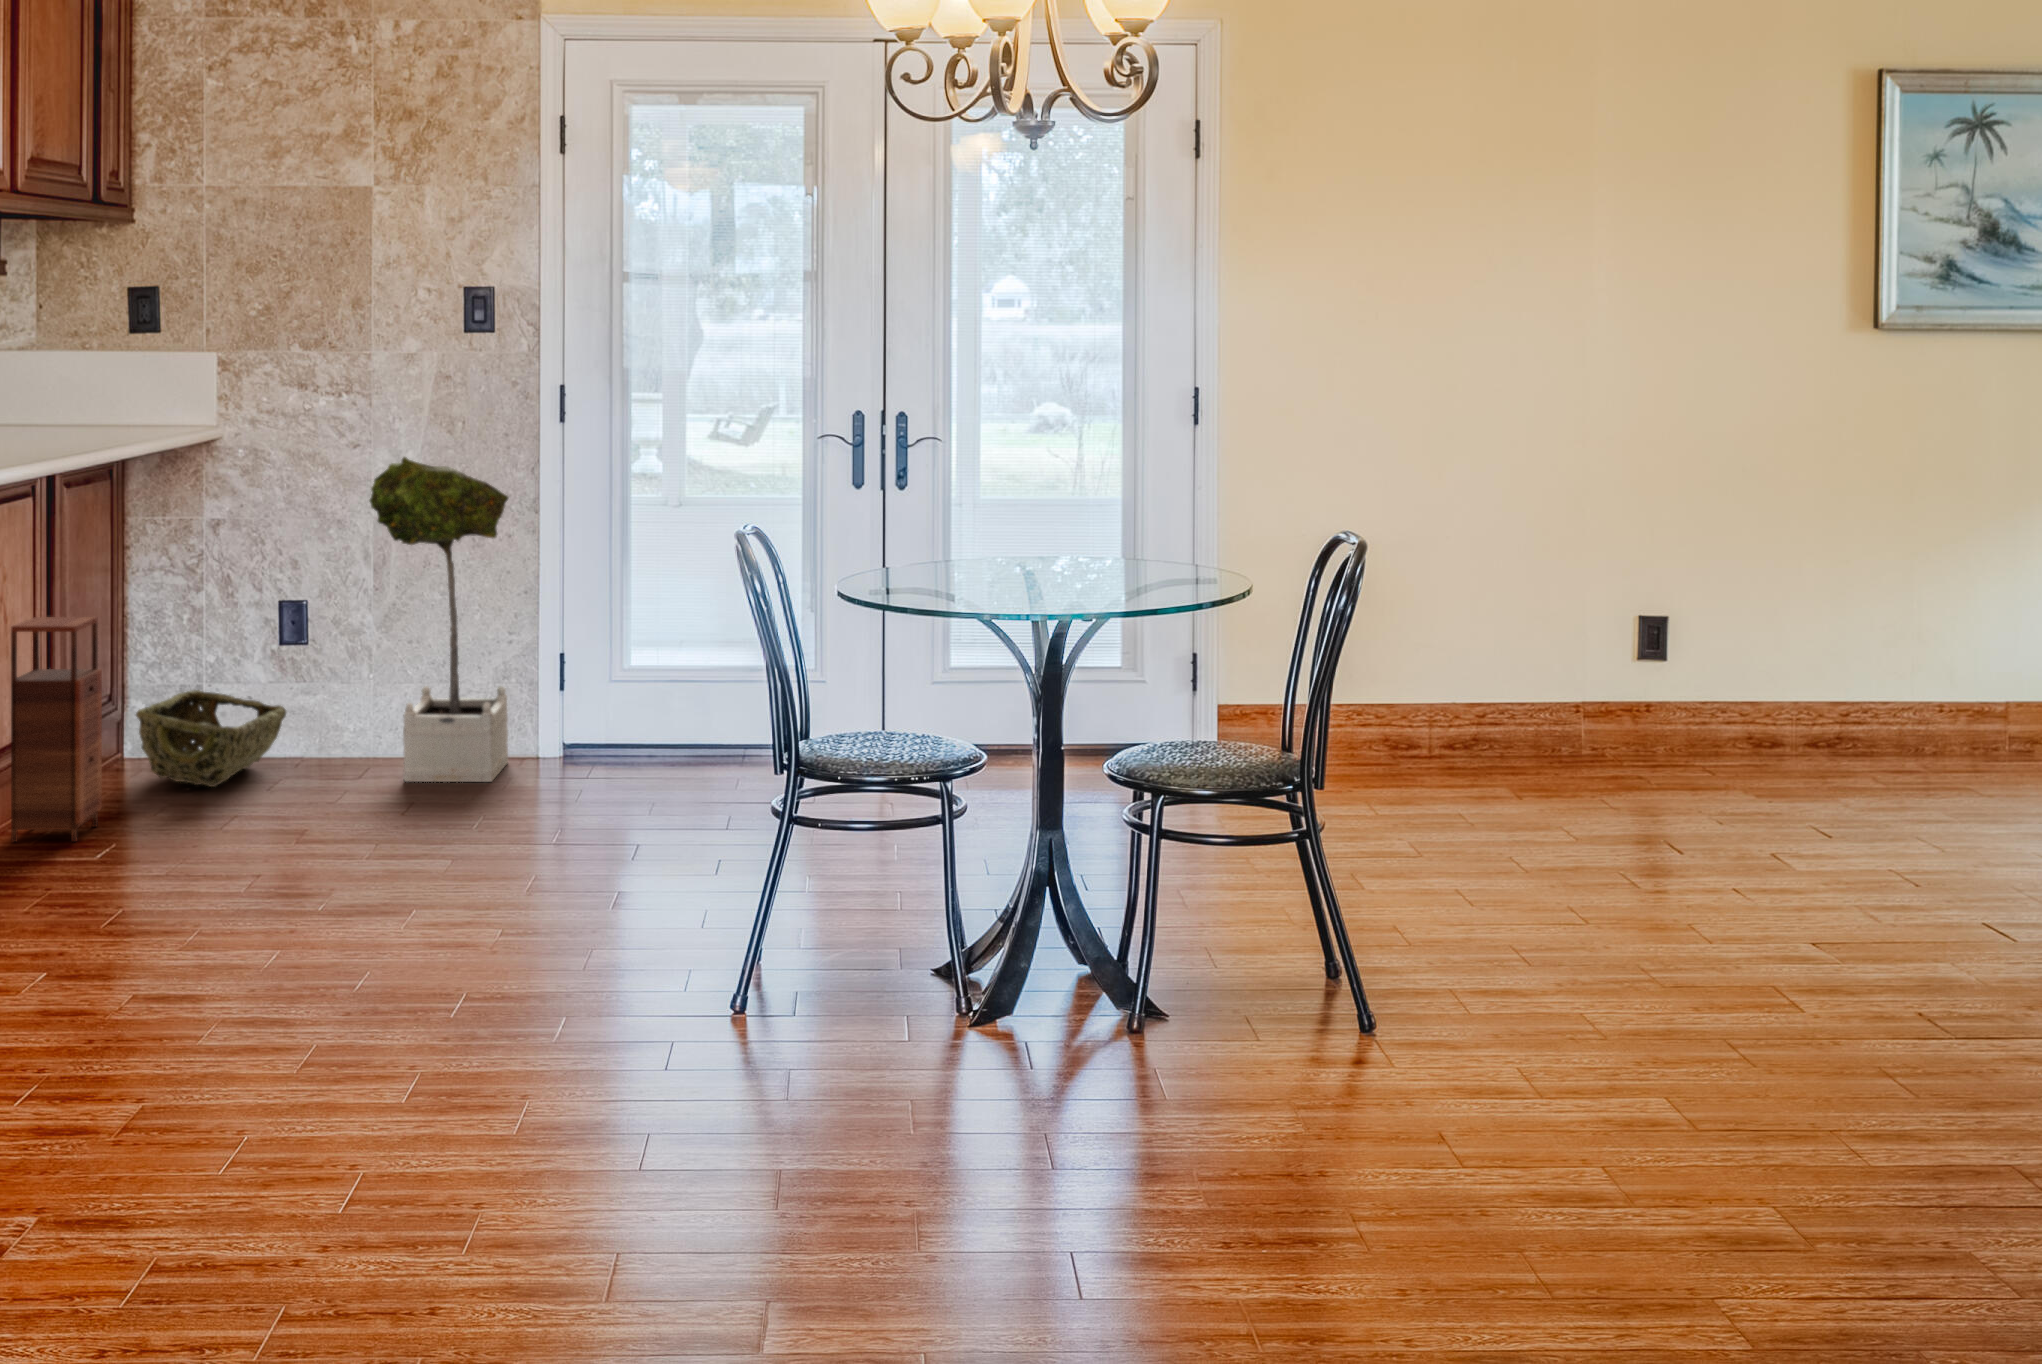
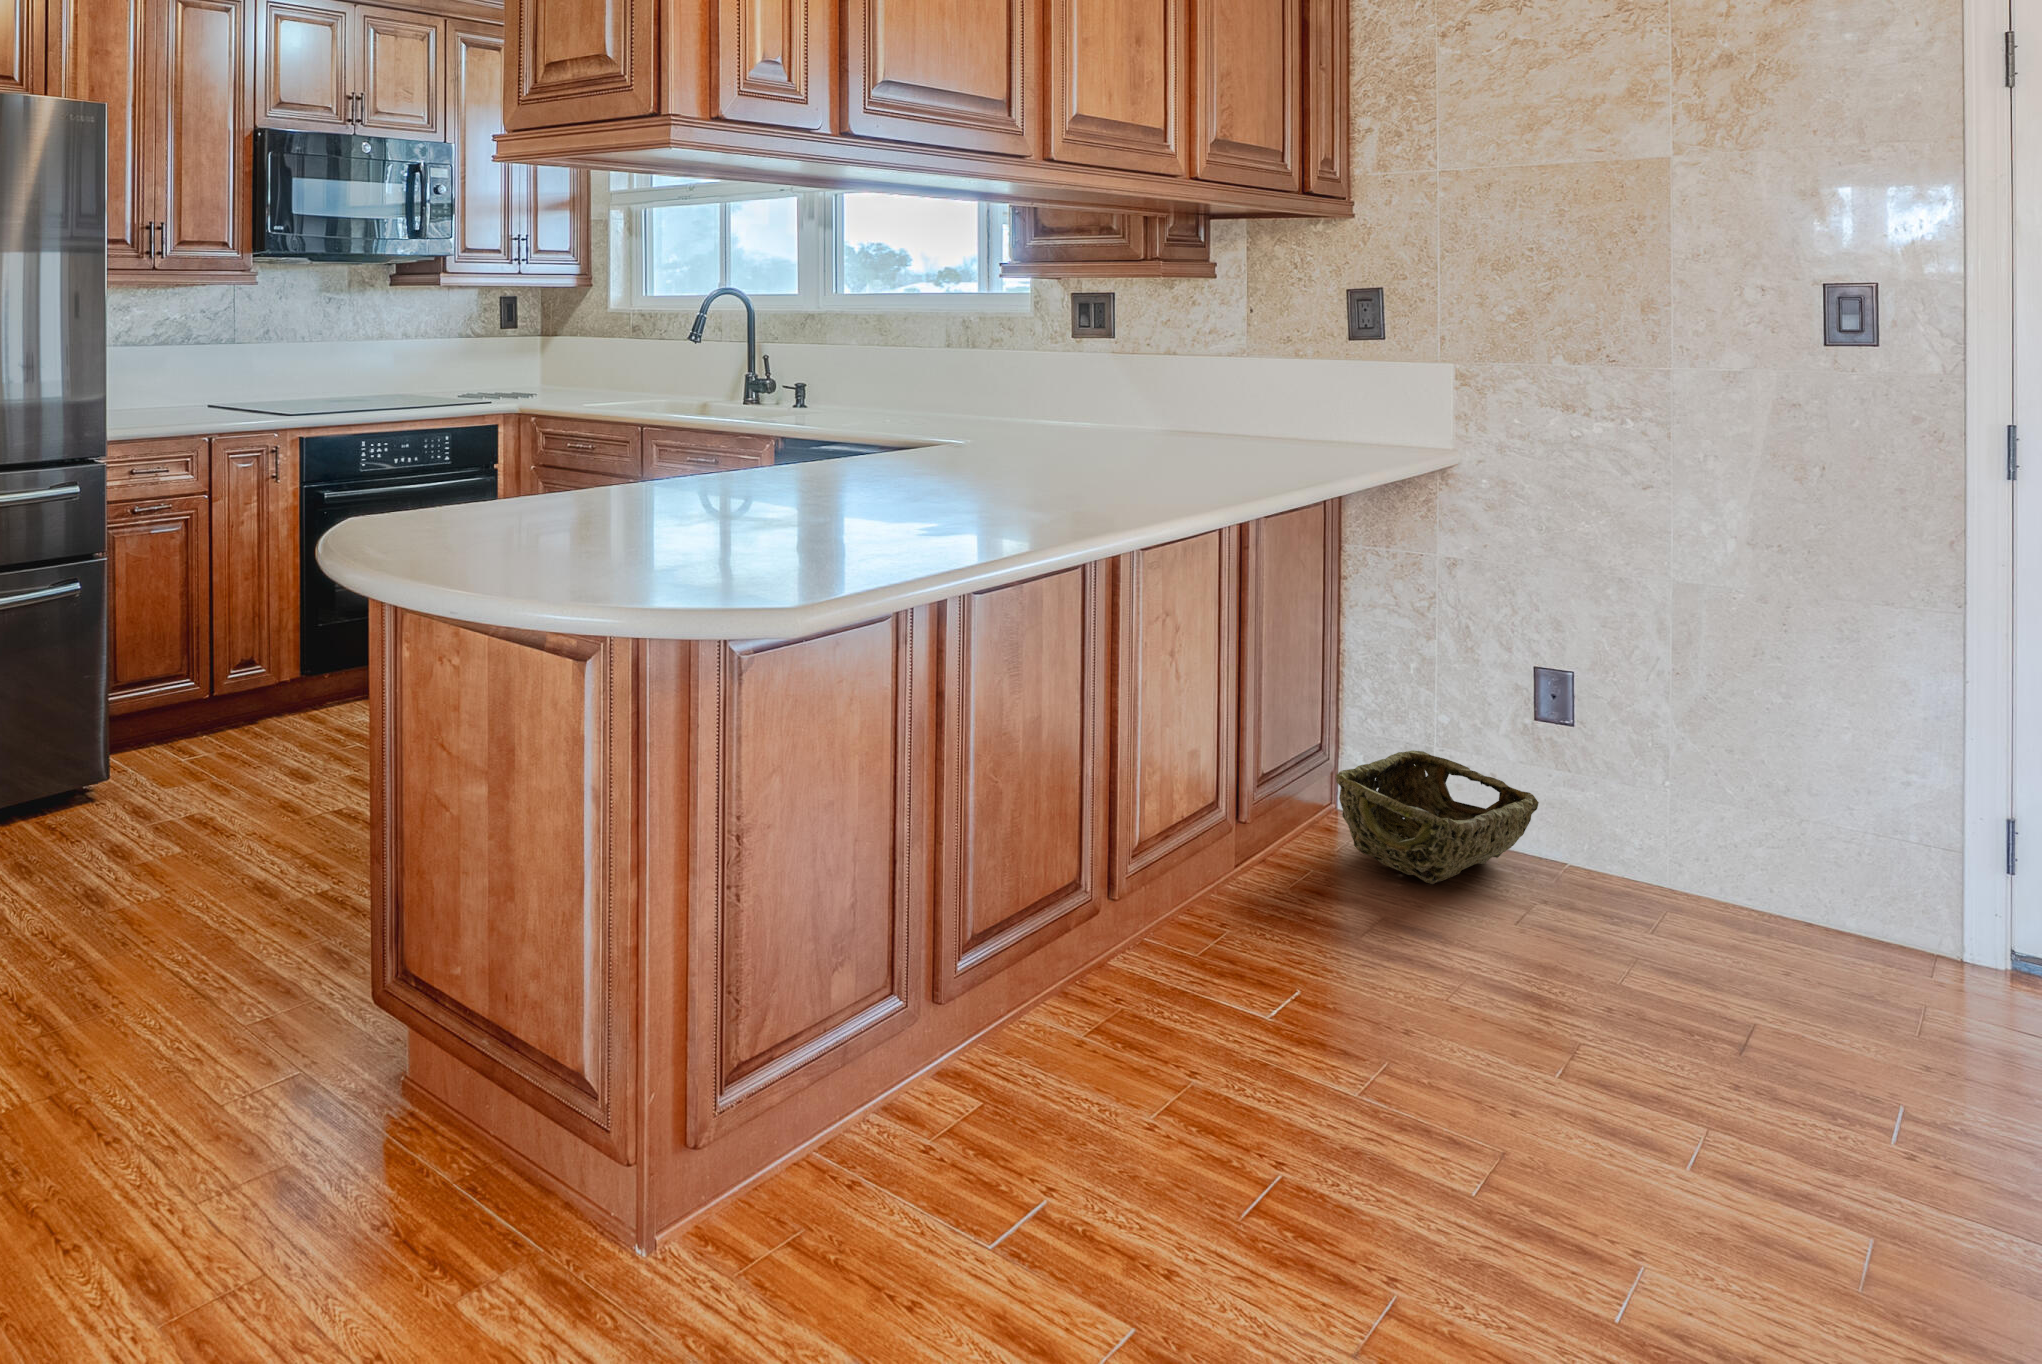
potted tree: present [370,457,508,782] -> none [1661,510,1908,991]
storage cabinet: present [11,617,102,842] -> none [1174,659,1281,927]

